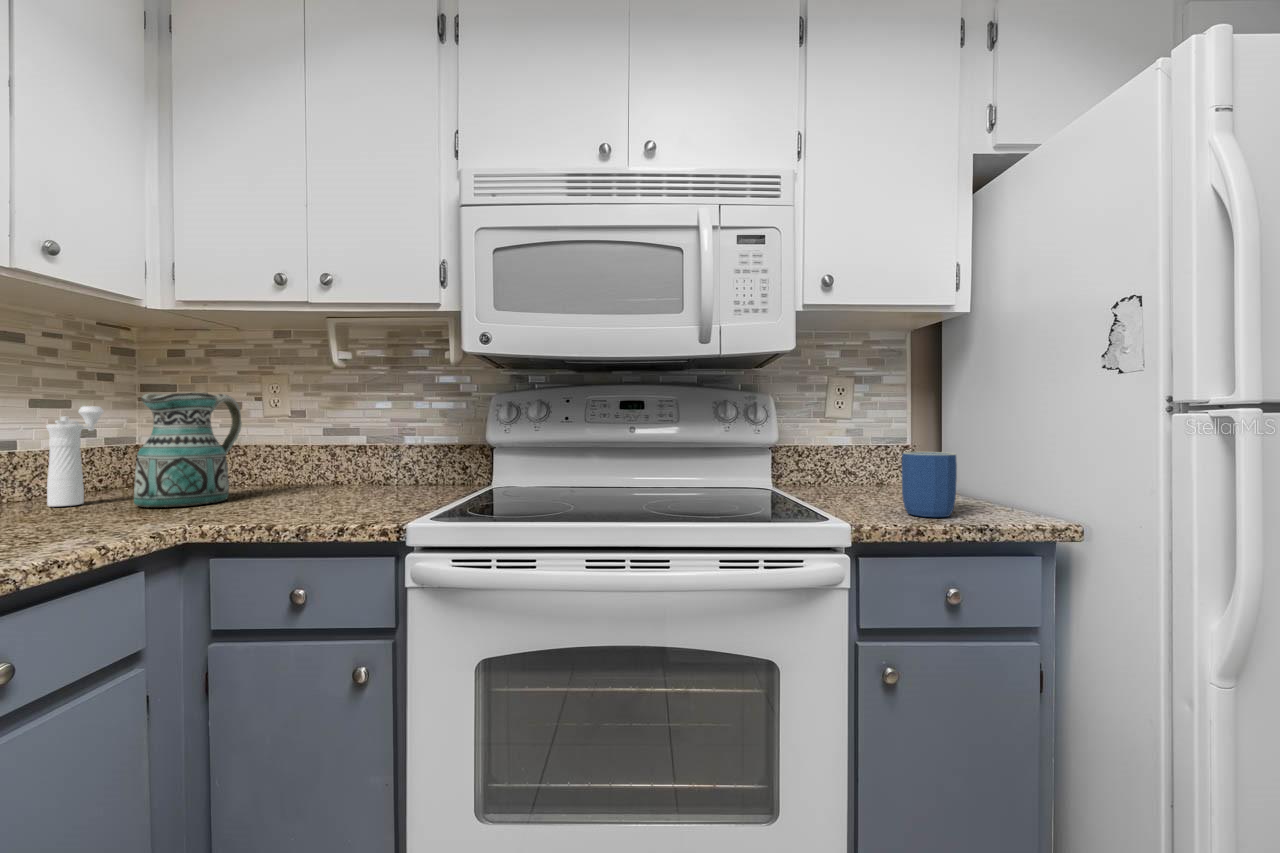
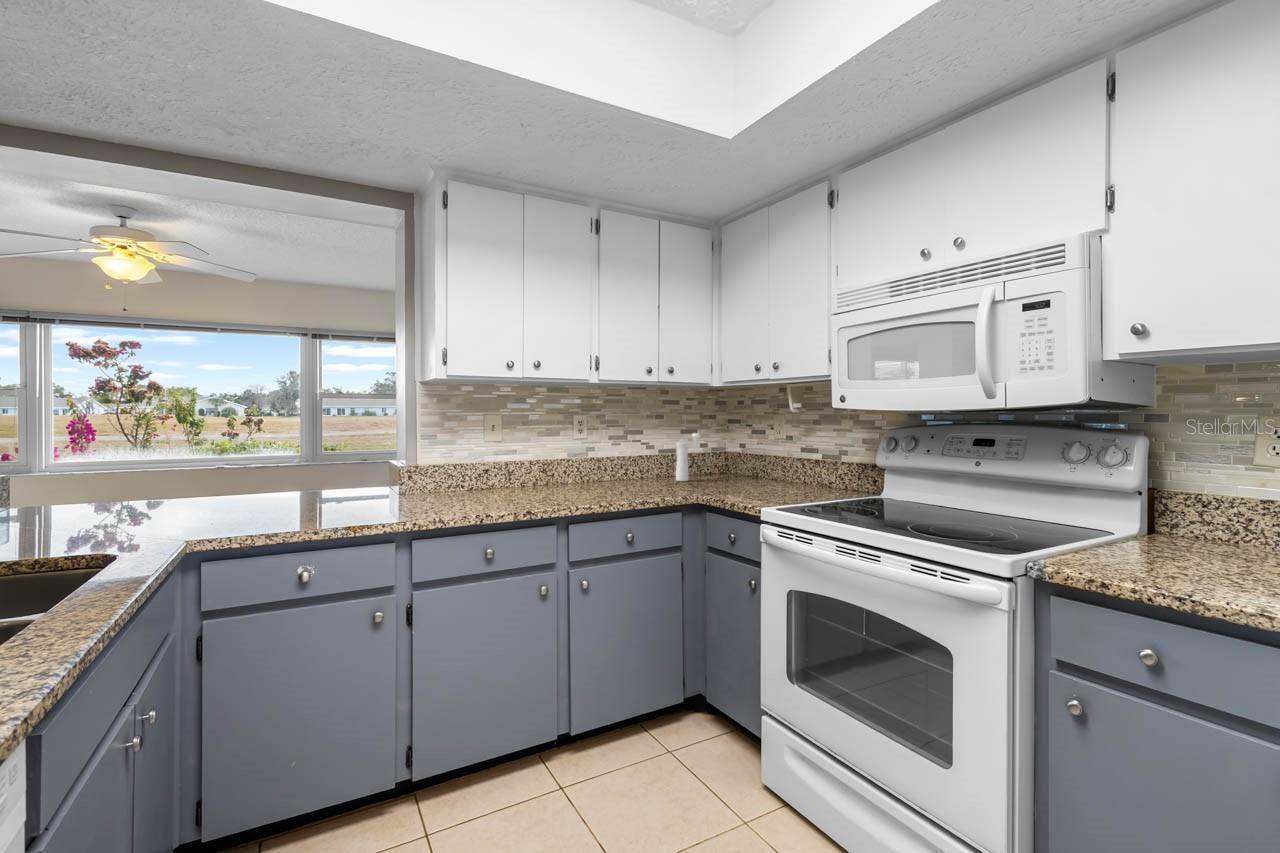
ceramic pitcher: present [134,392,242,507] -> none [699,429,750,487]
mug: present [902,452,957,517] -> none [1128,510,1207,581]

